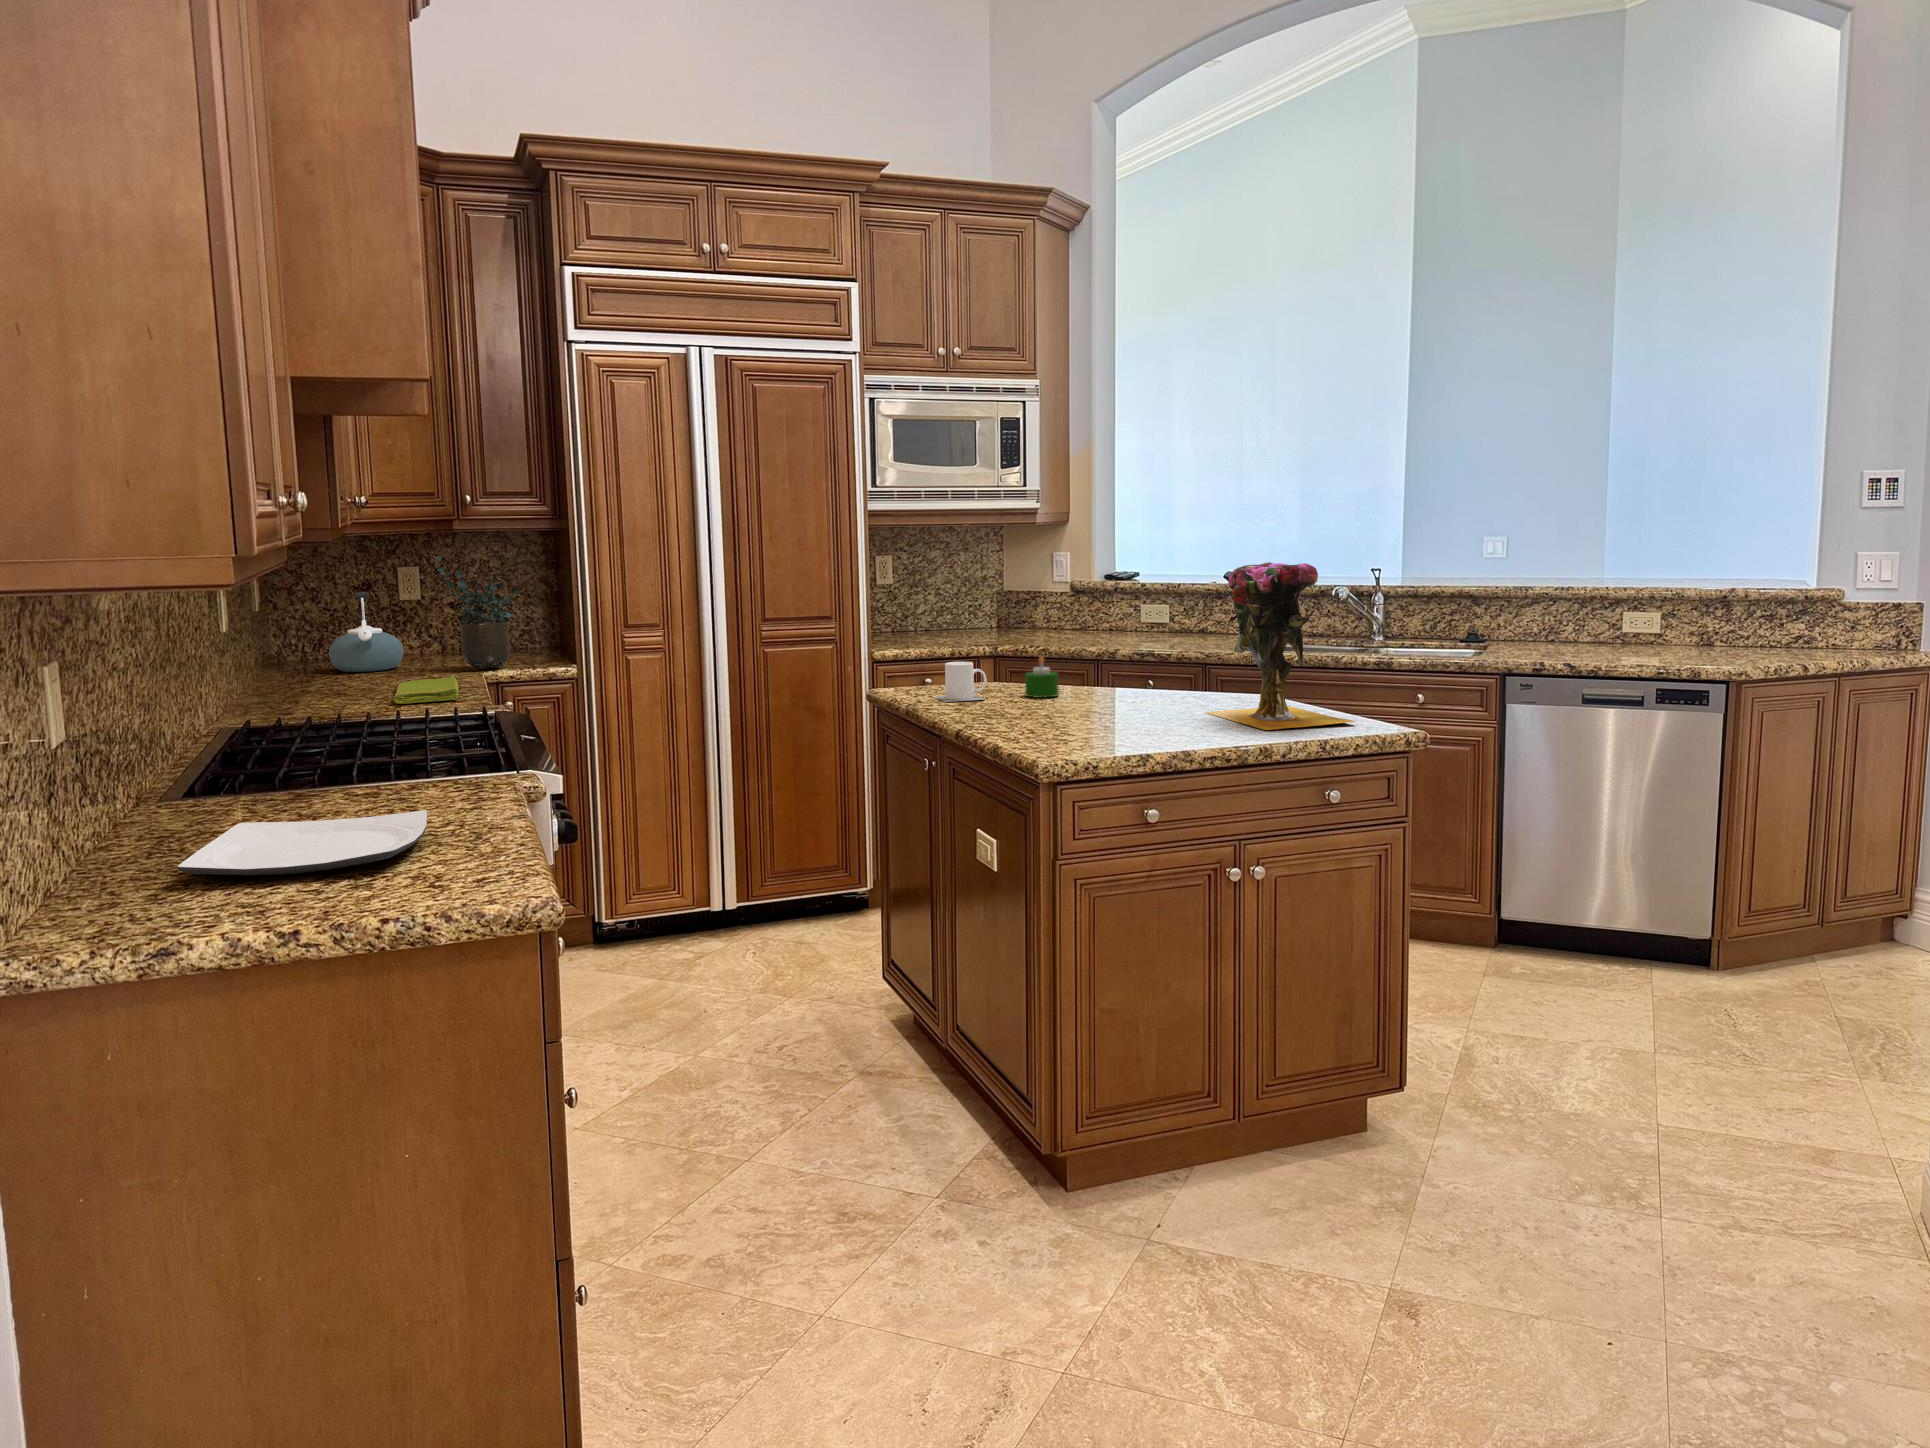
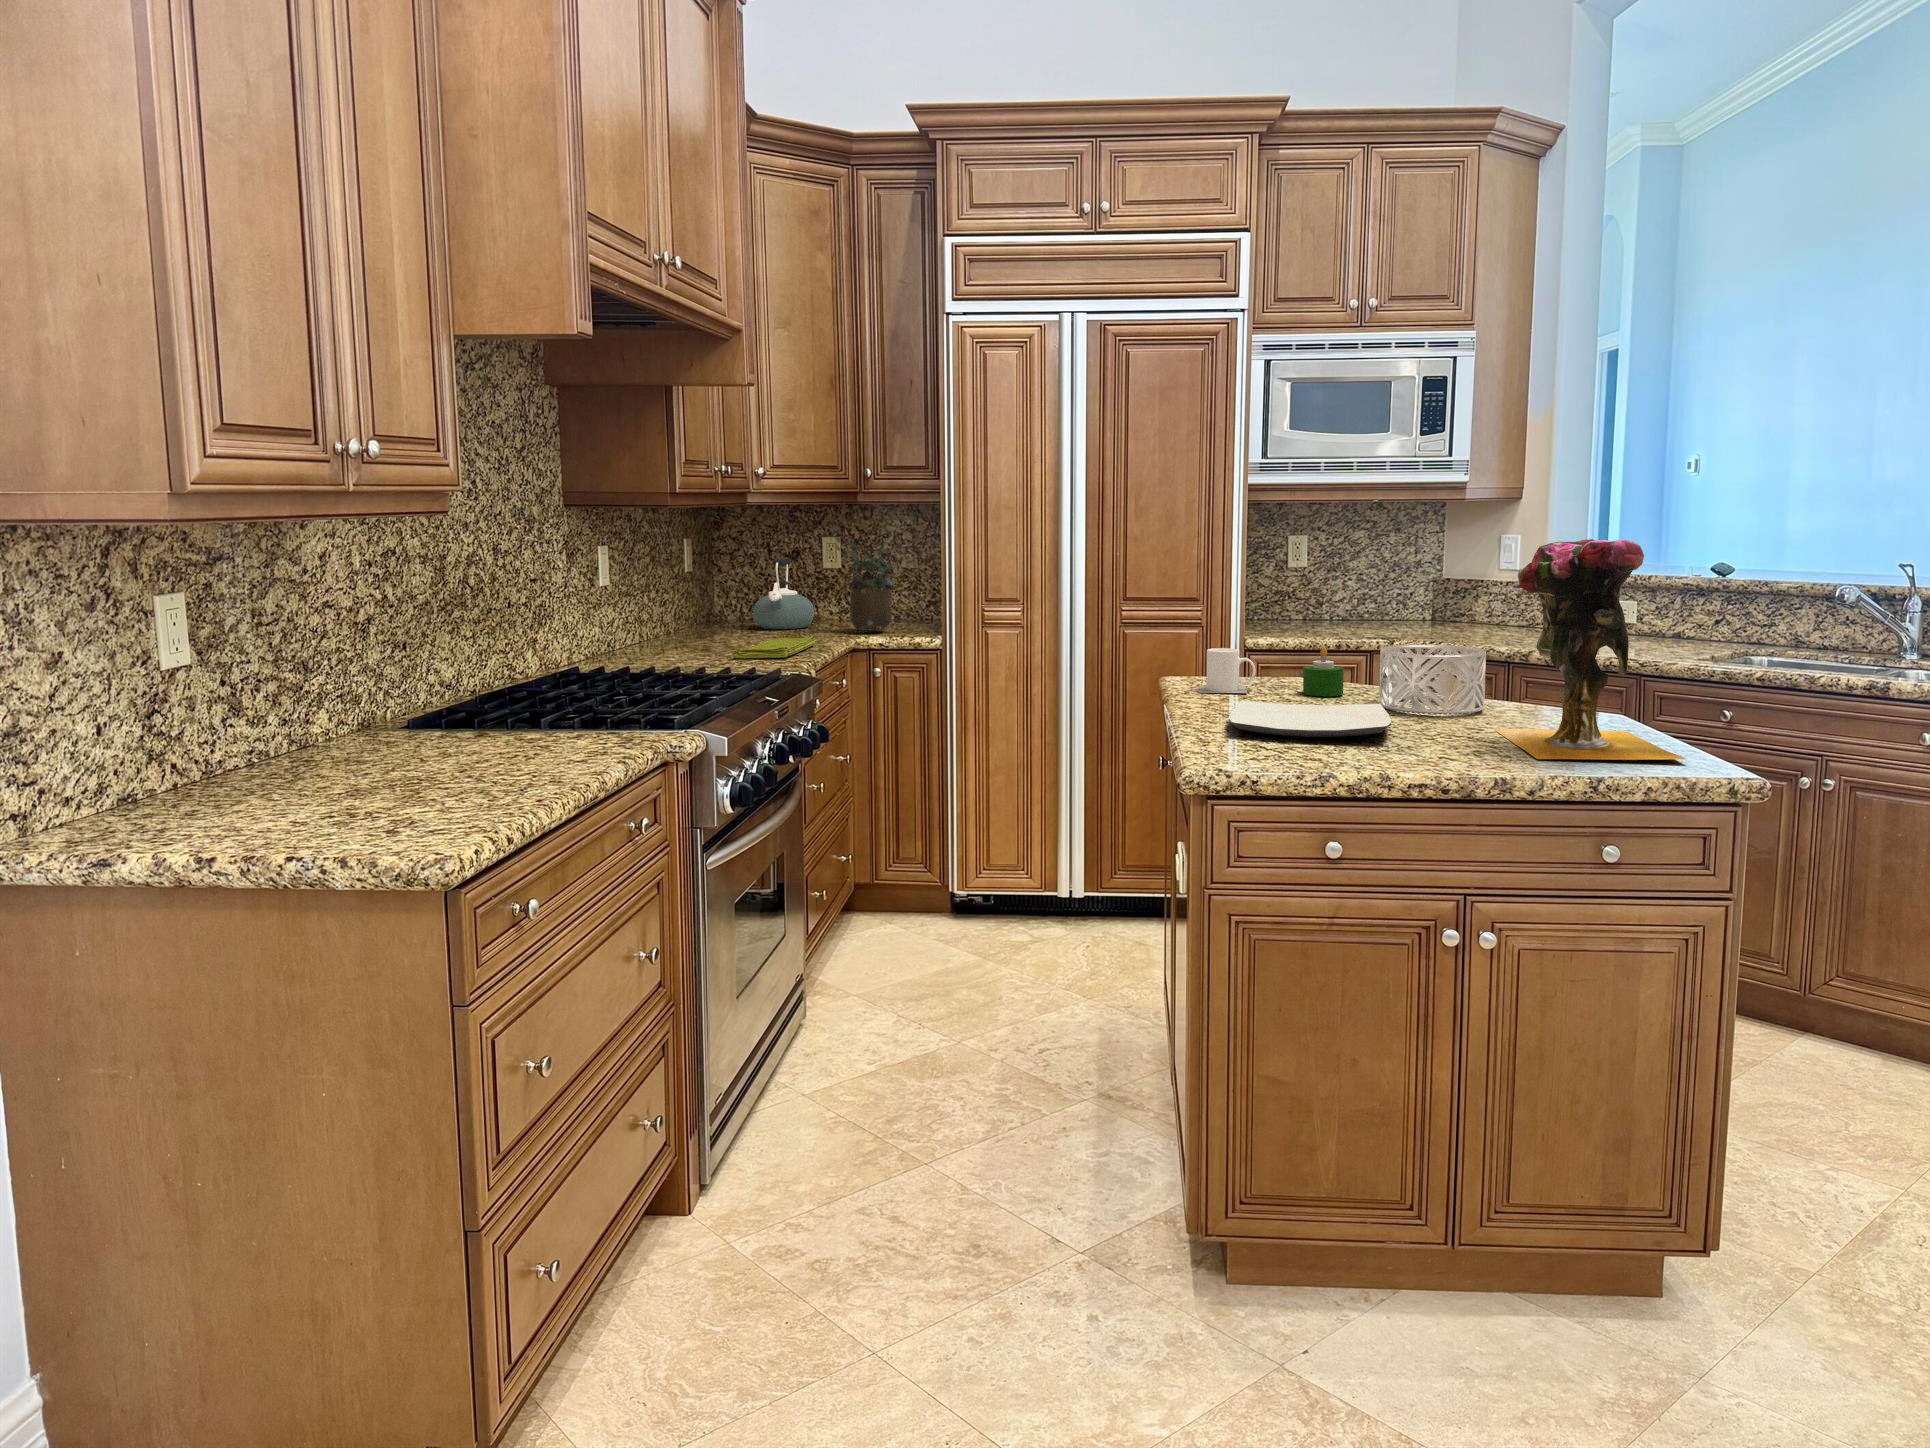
decorative bowl: none [1095,648,1177,705] -> present [1379,644,1486,715]
plate: present [177,810,428,875] -> present [1229,701,1391,737]

